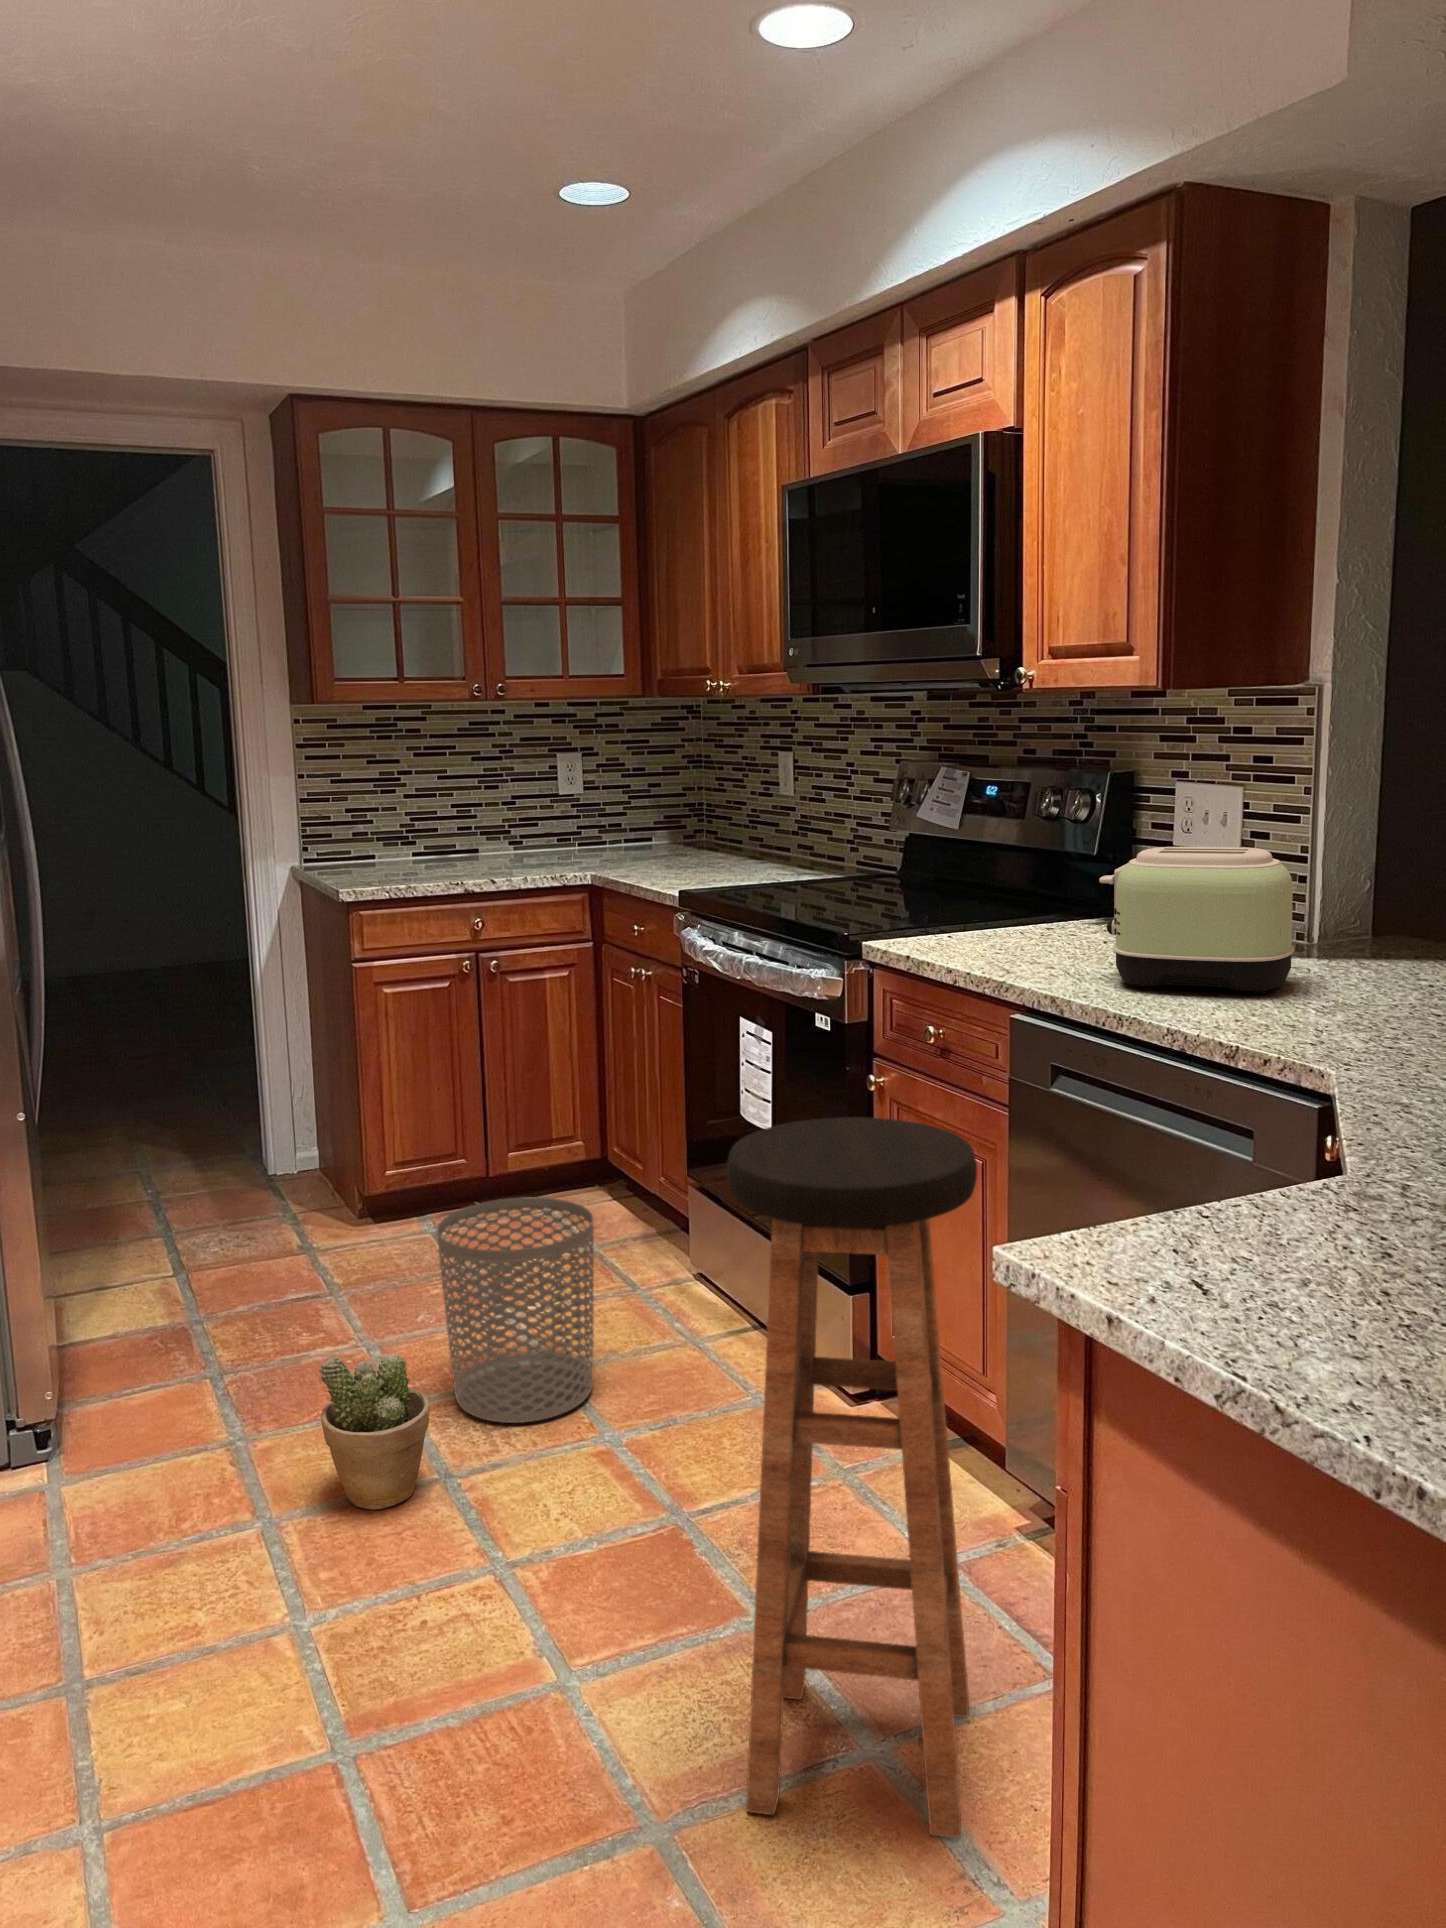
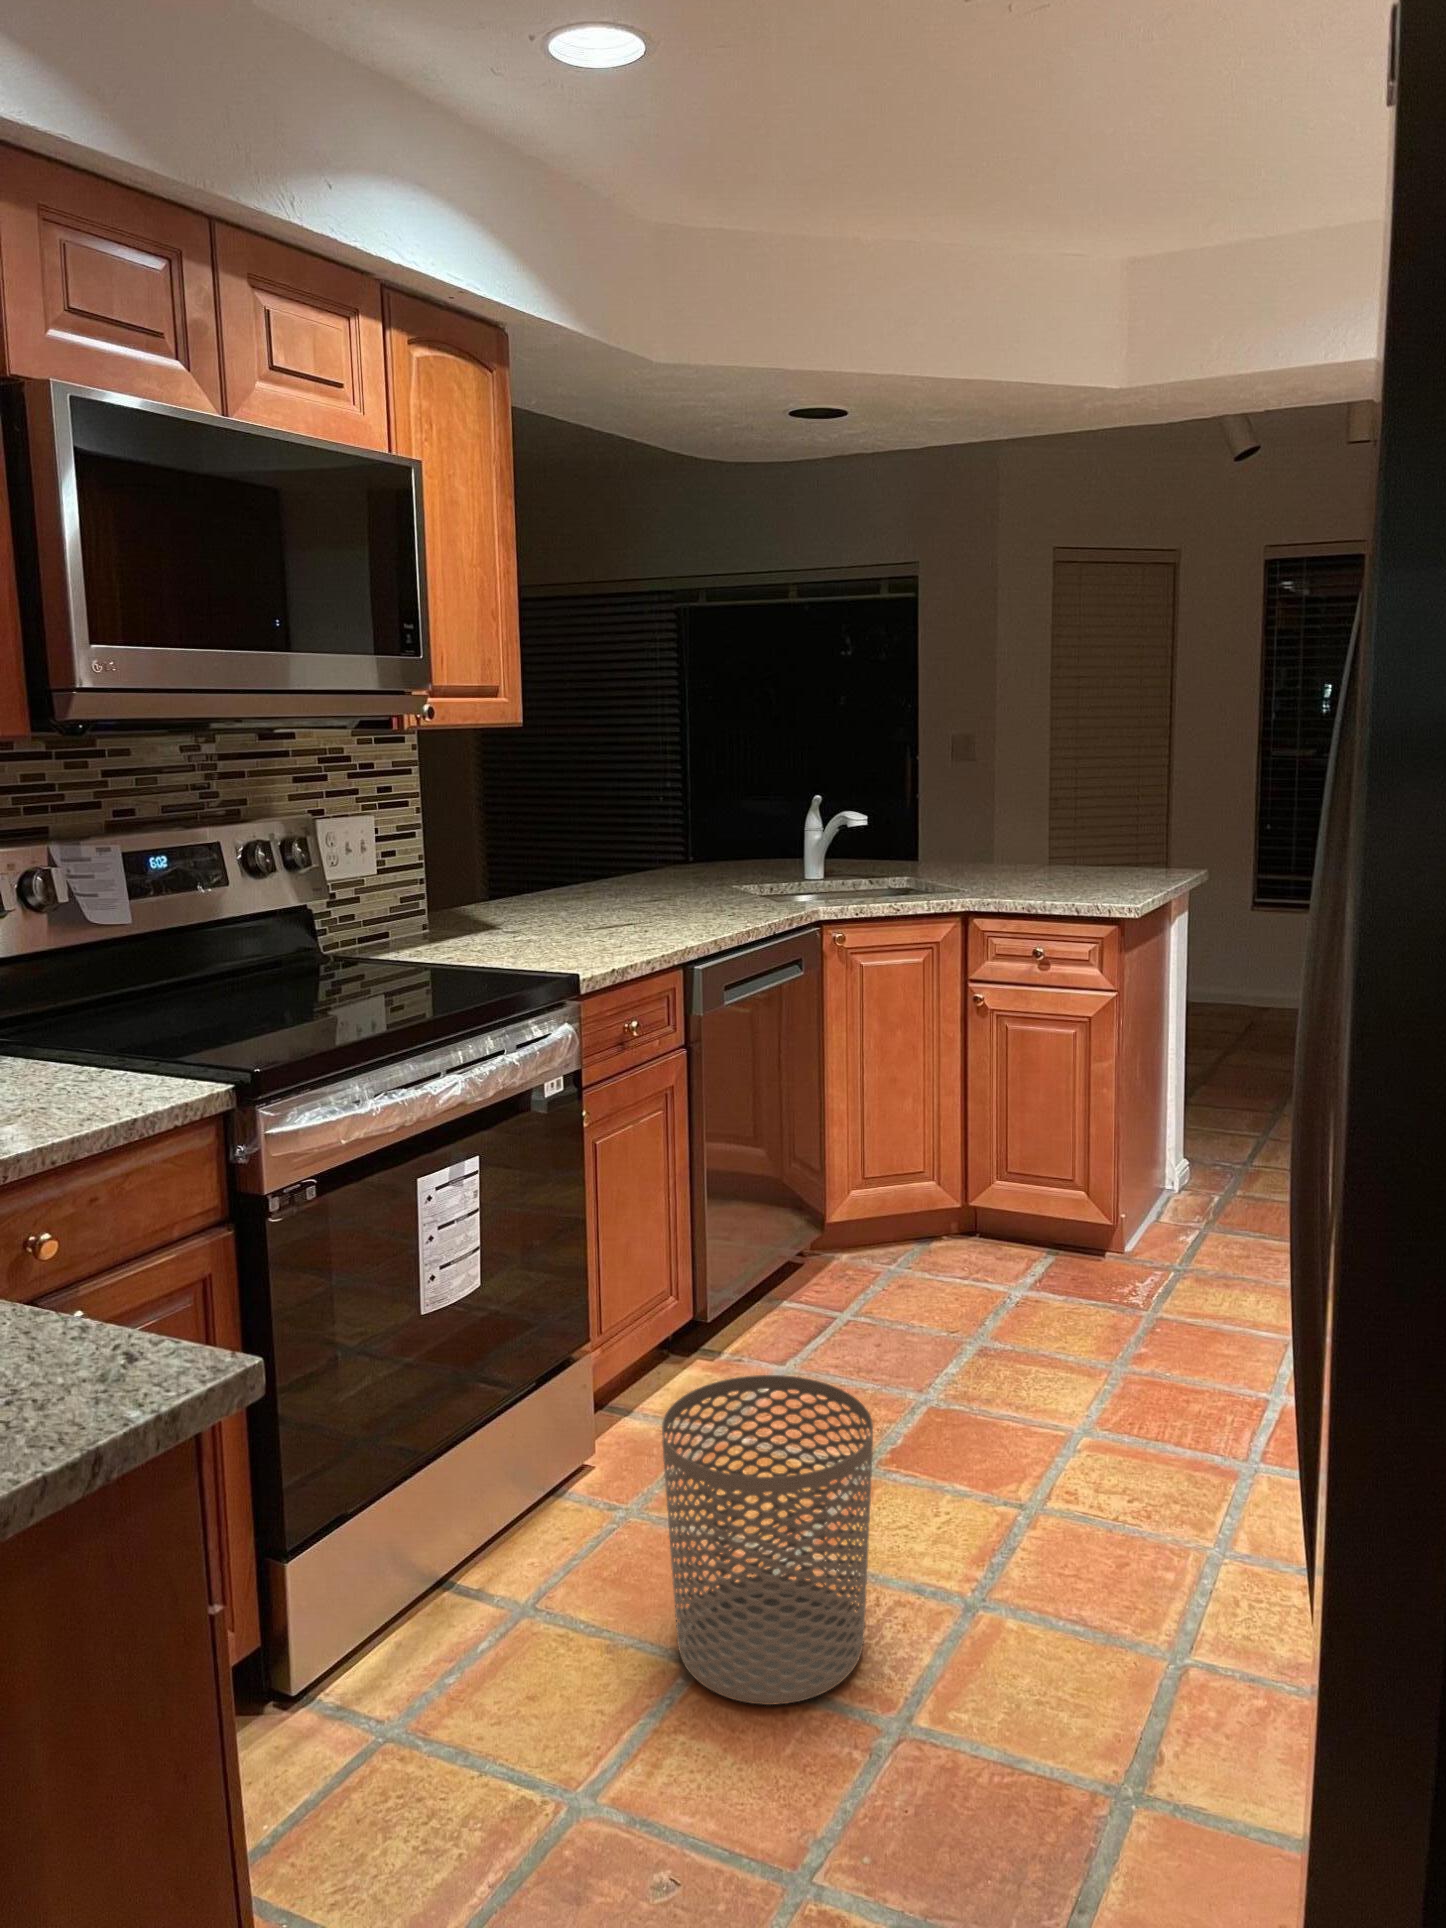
toaster: present [1099,847,1294,993] -> none [605,829,699,929]
bar stool: present [727,1117,977,1838] -> none [910,961,1075,1367]
potted plant: present [319,1354,430,1510] -> none [985,1463,1111,1645]

